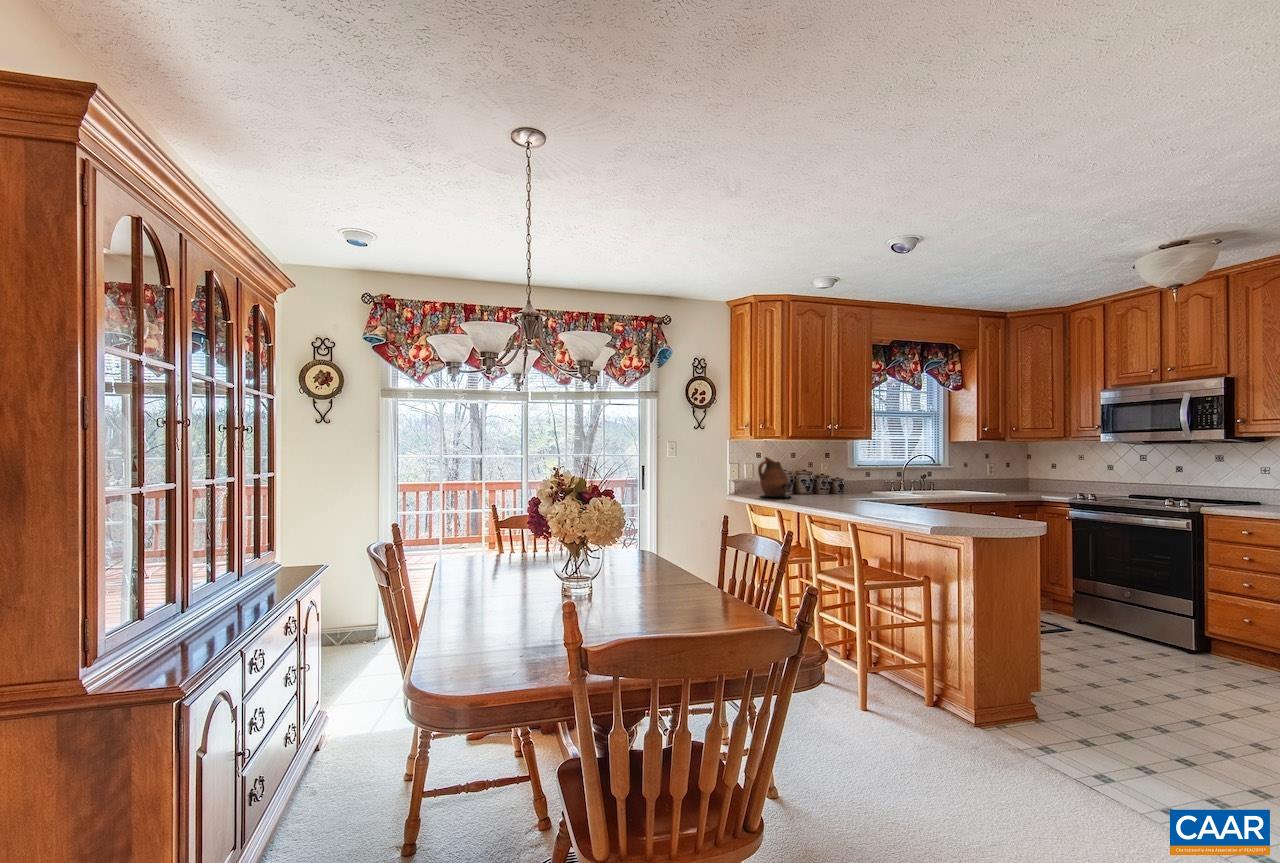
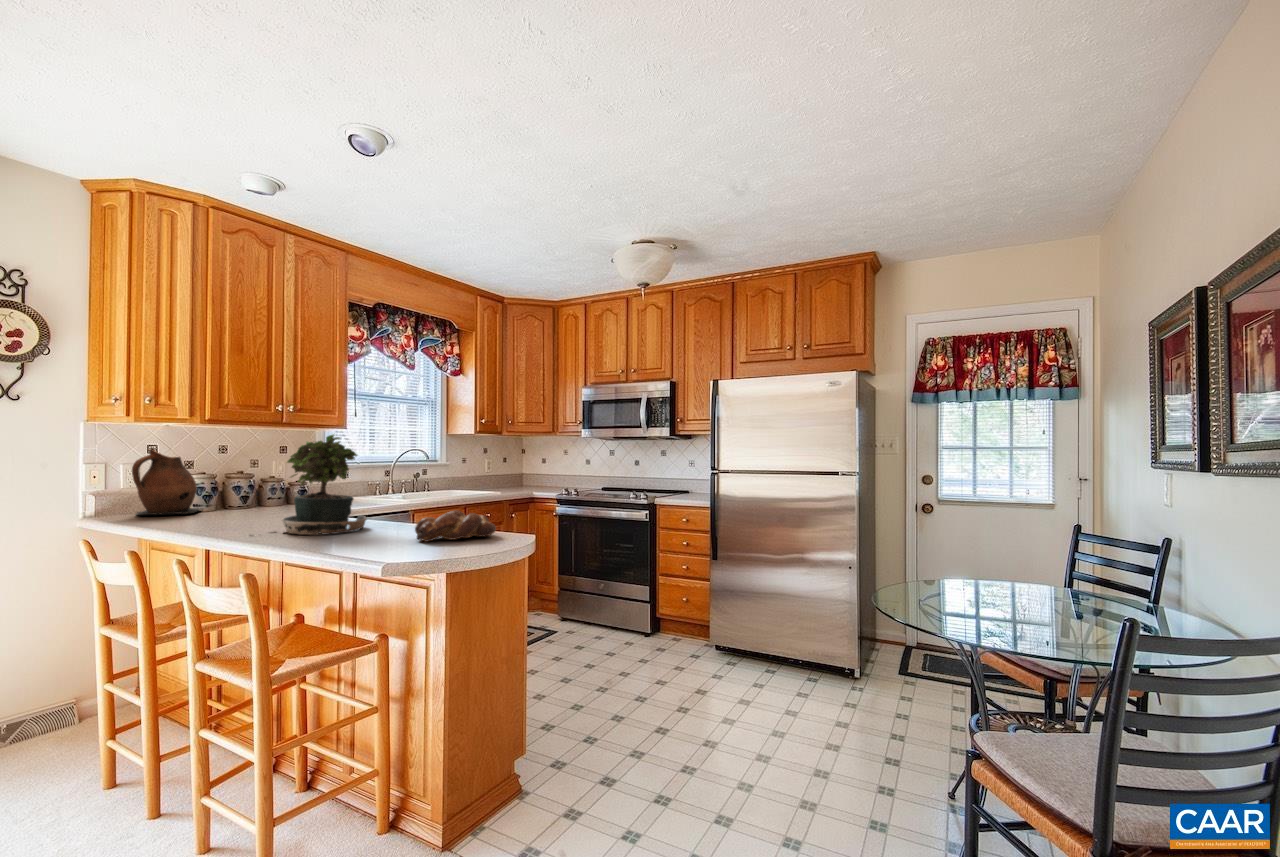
potted plant: none [836,447,906,513] -> present [282,434,367,535]
bread loaf: none [944,502,1006,521] -> present [415,510,496,542]

